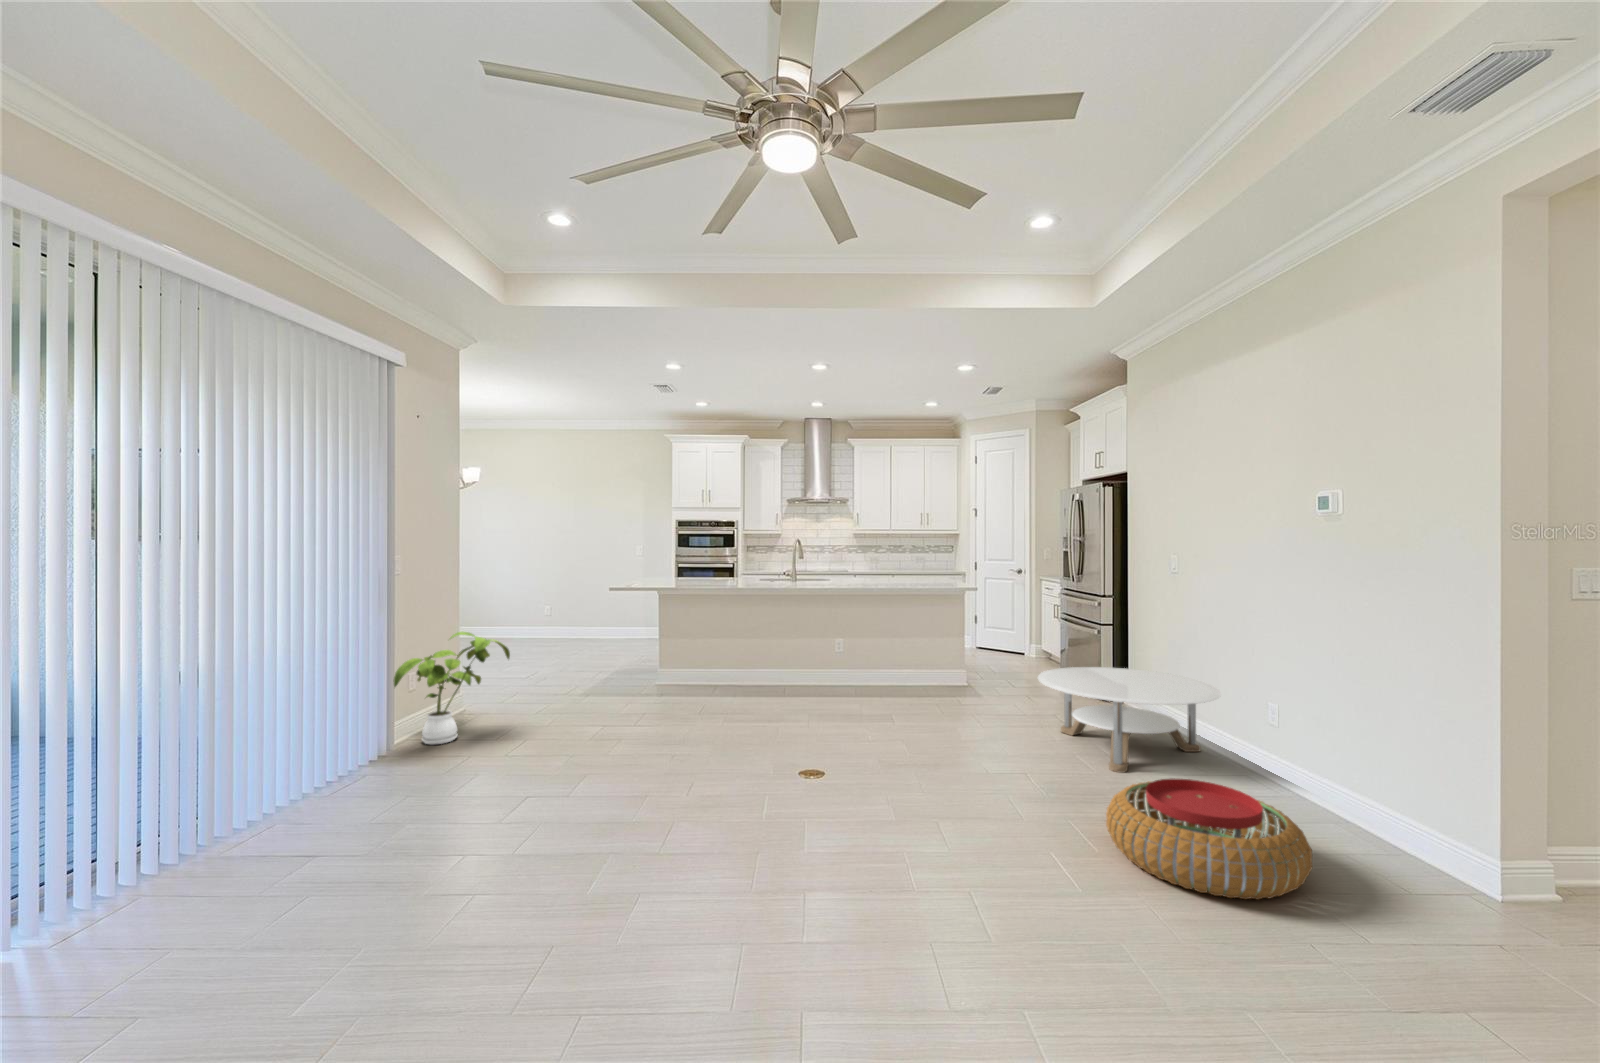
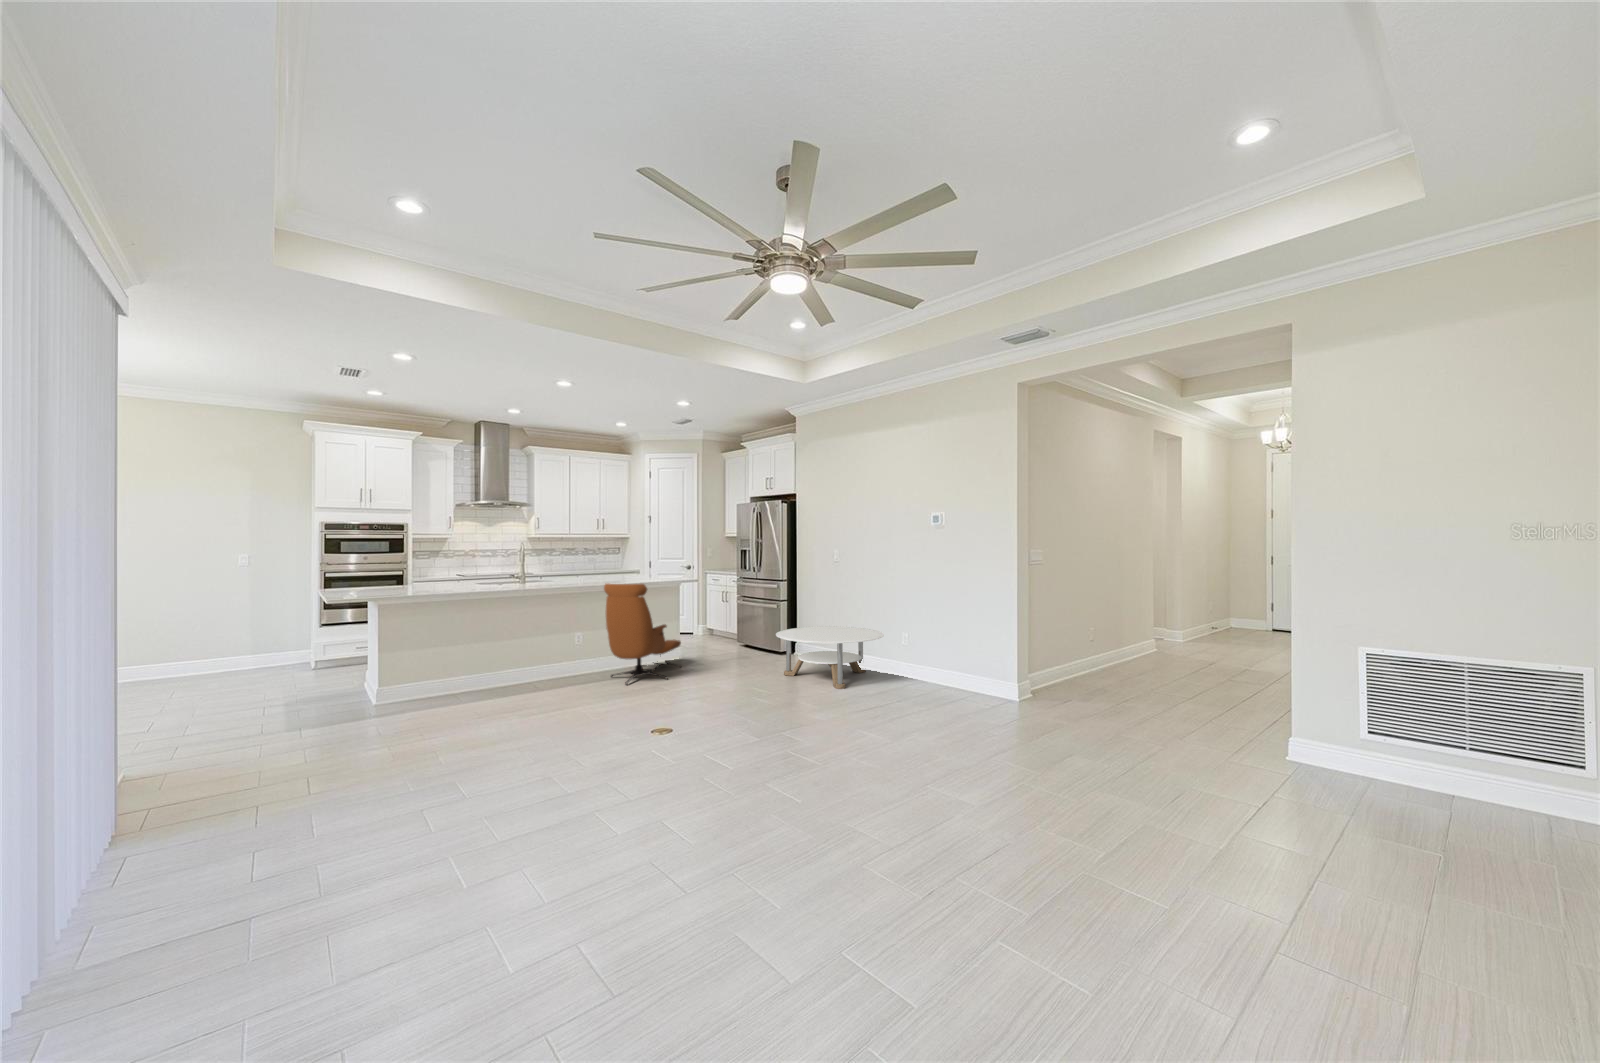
lounge chair: none [836,588,952,709] -> present [604,584,681,684]
house plant: present [394,632,510,745] -> none [132,656,286,805]
pouf: present [1106,779,1312,899] -> none [877,675,976,728]

